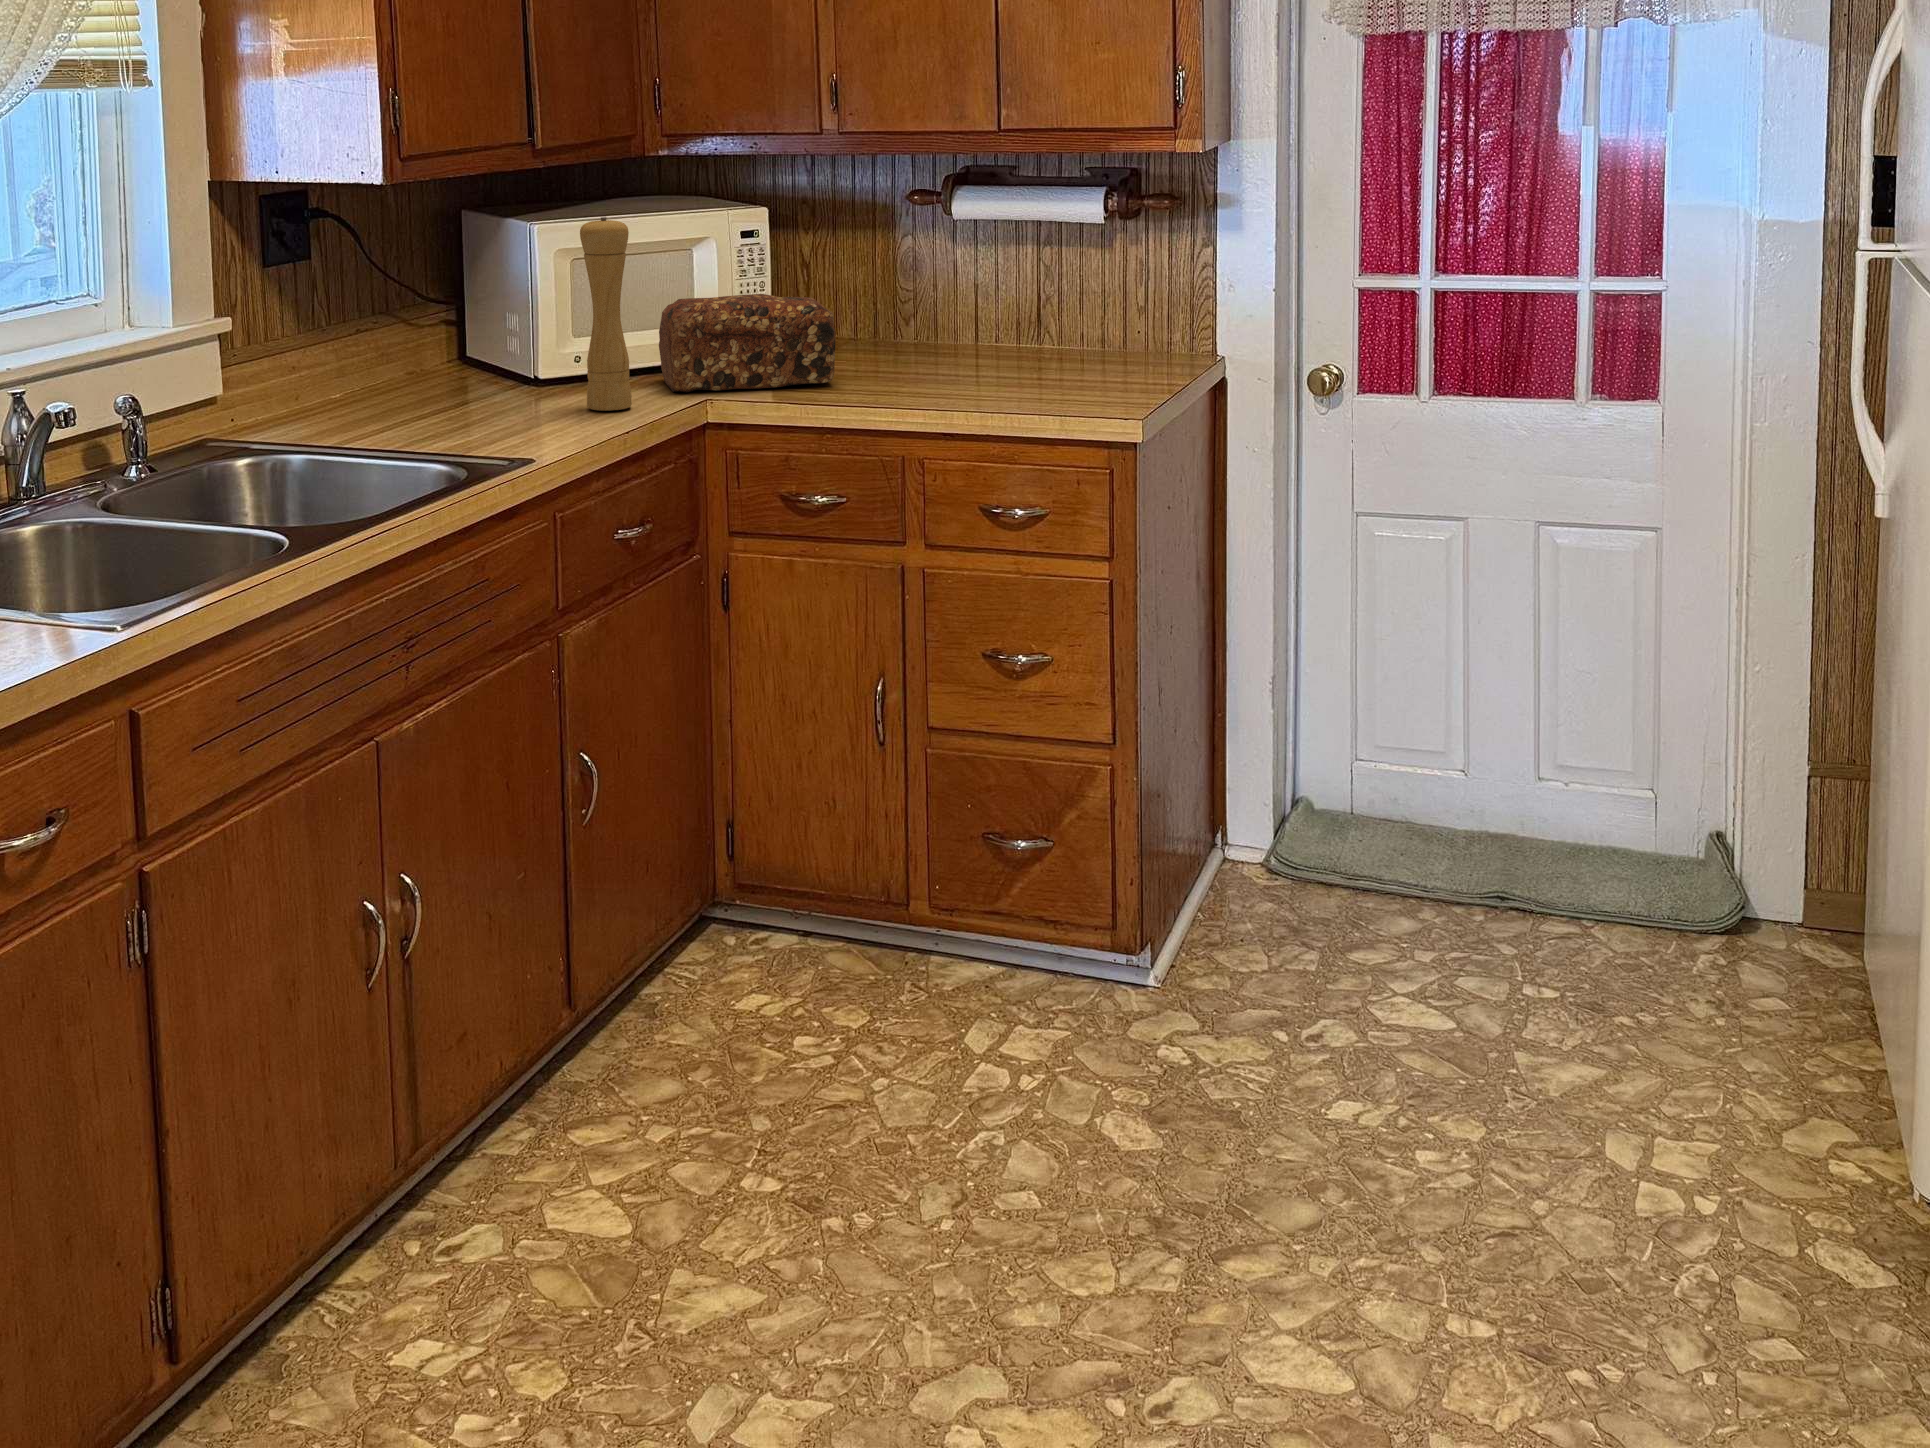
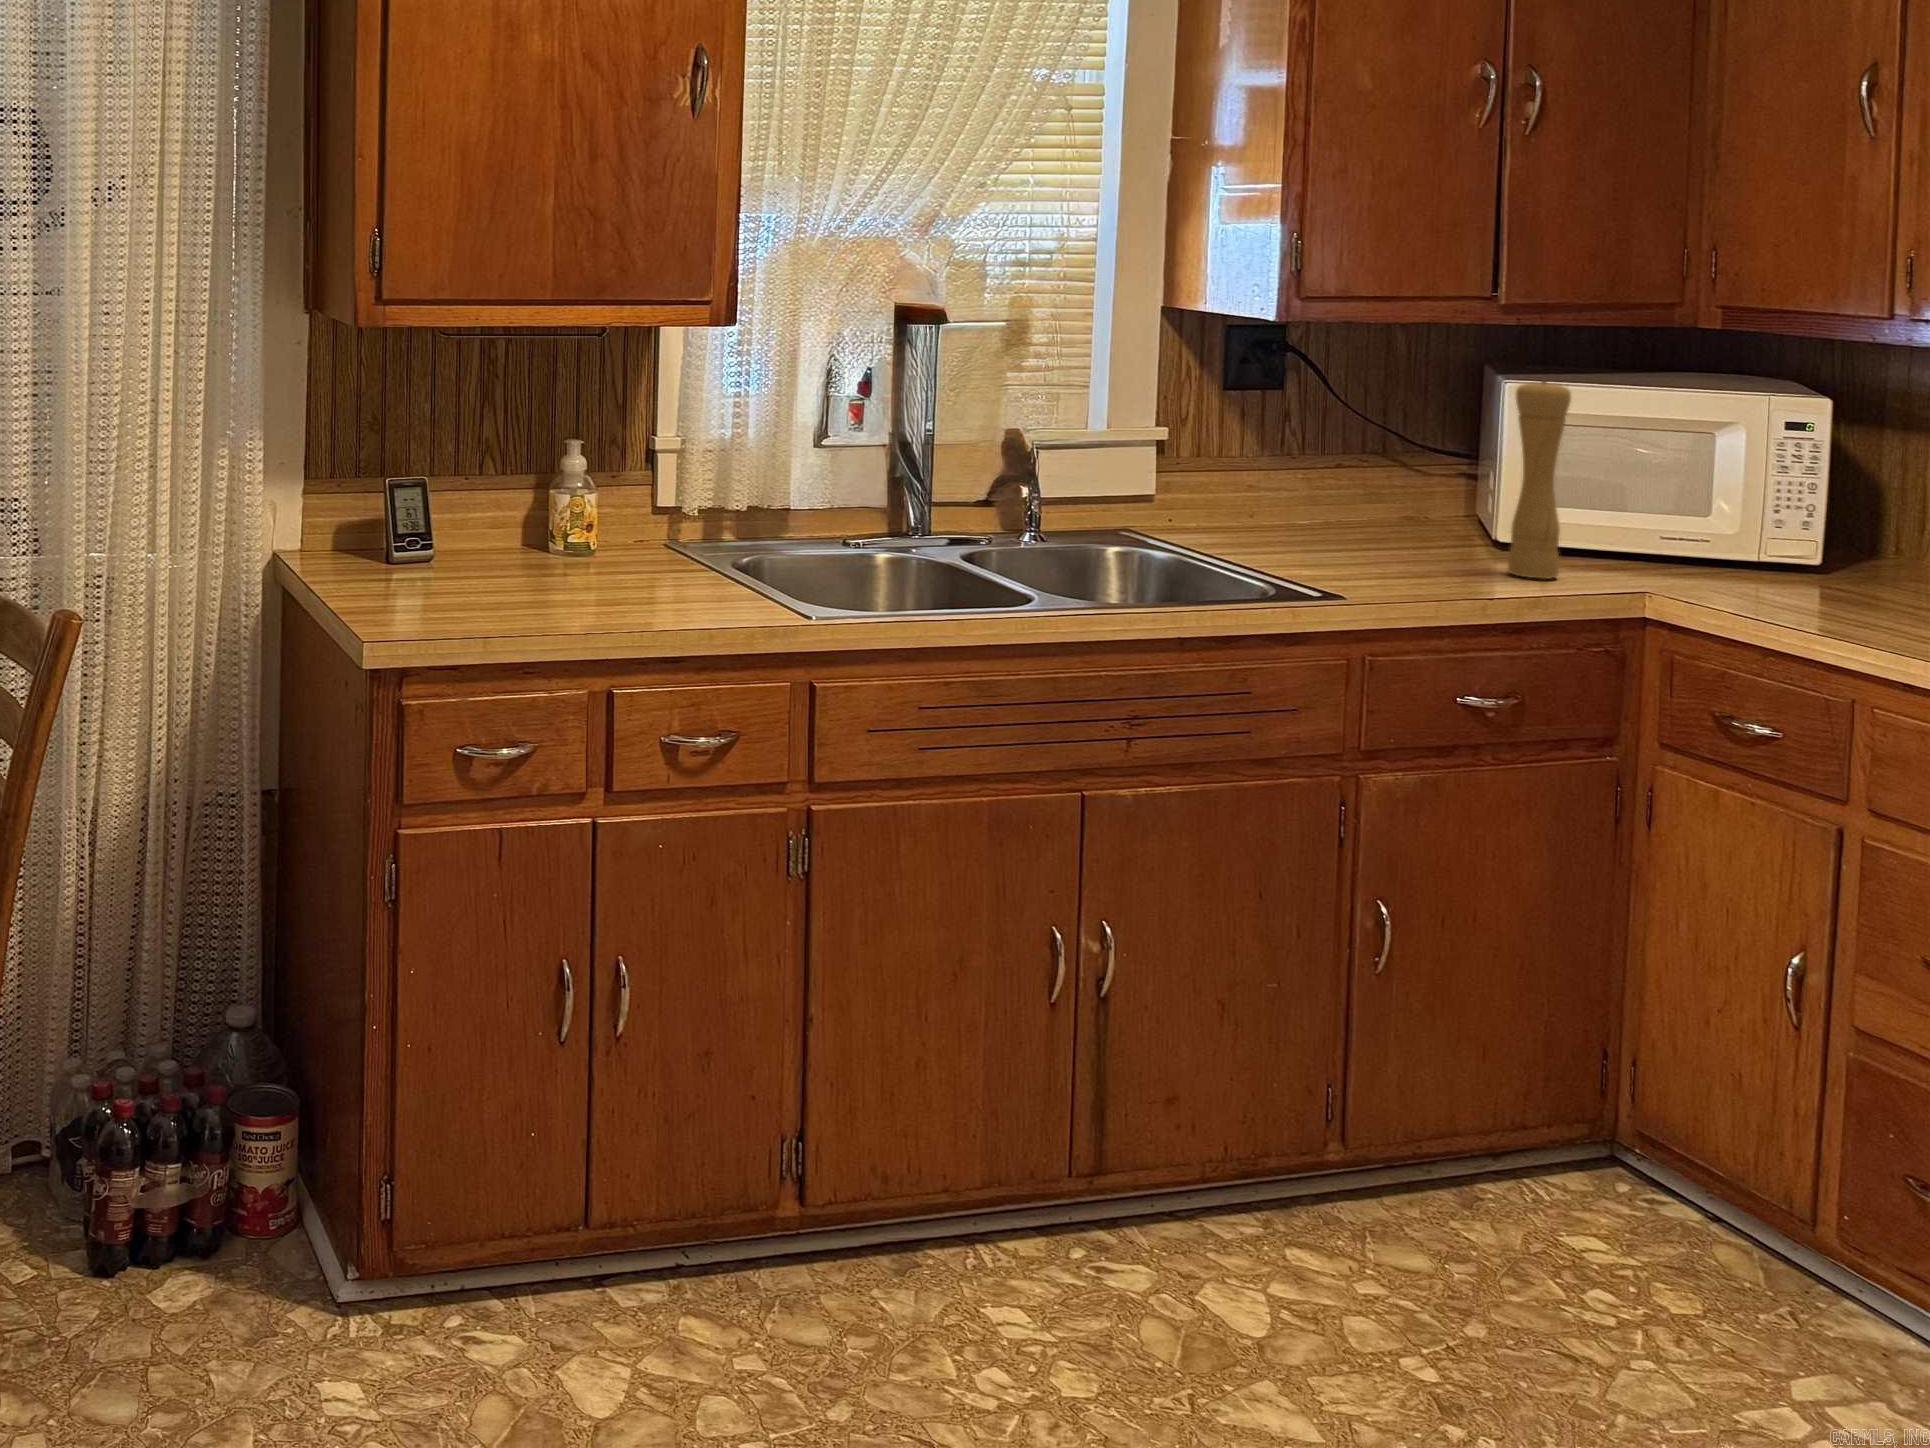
bread loaf: present [659,294,836,392] -> none [1631,481,1859,600]

